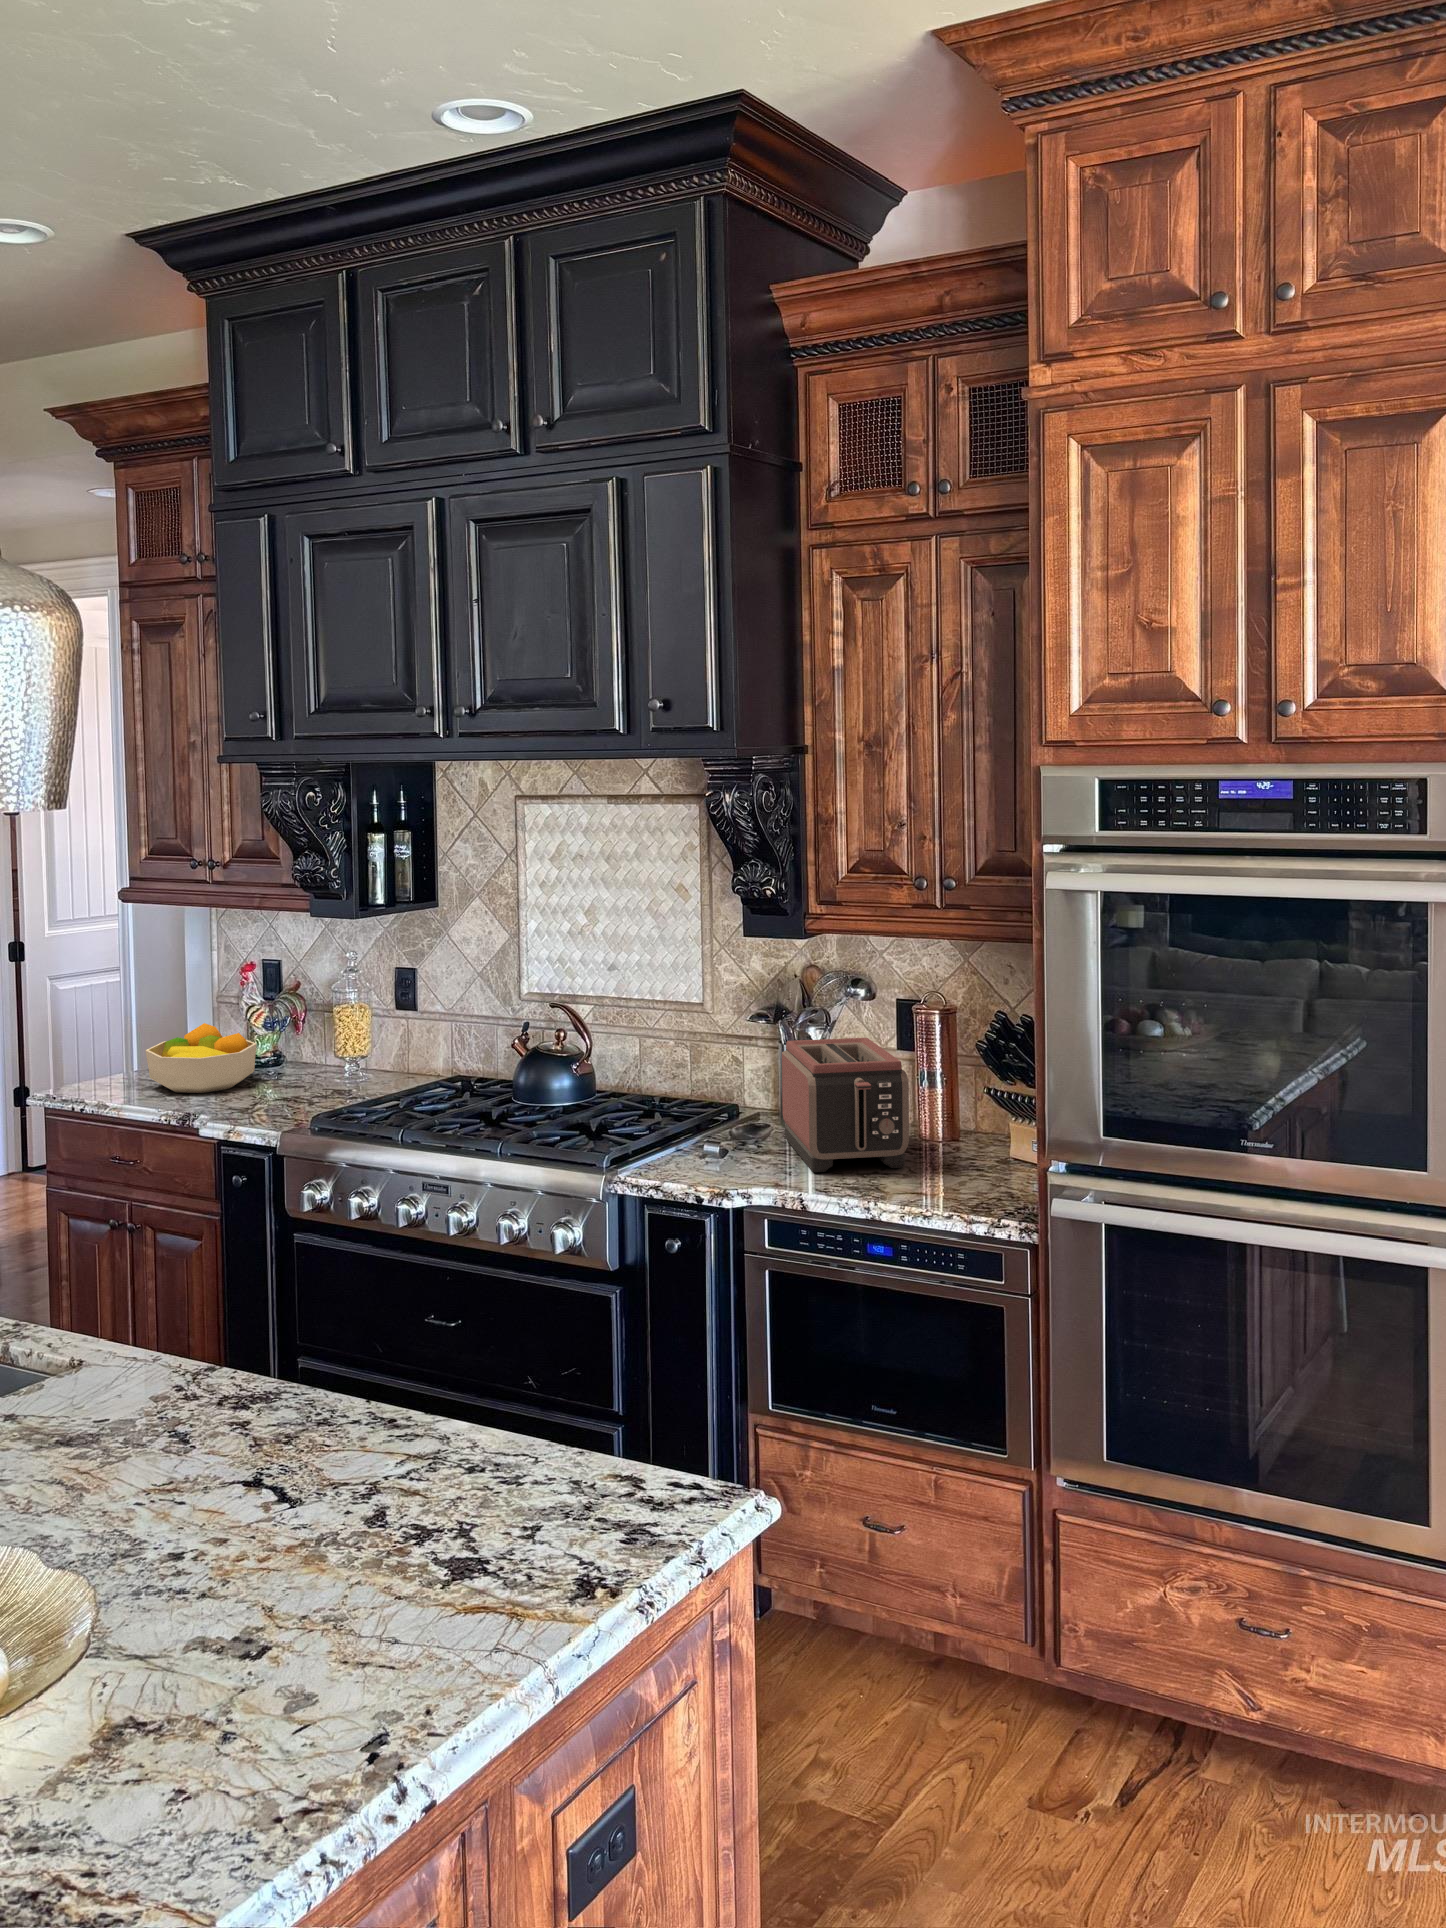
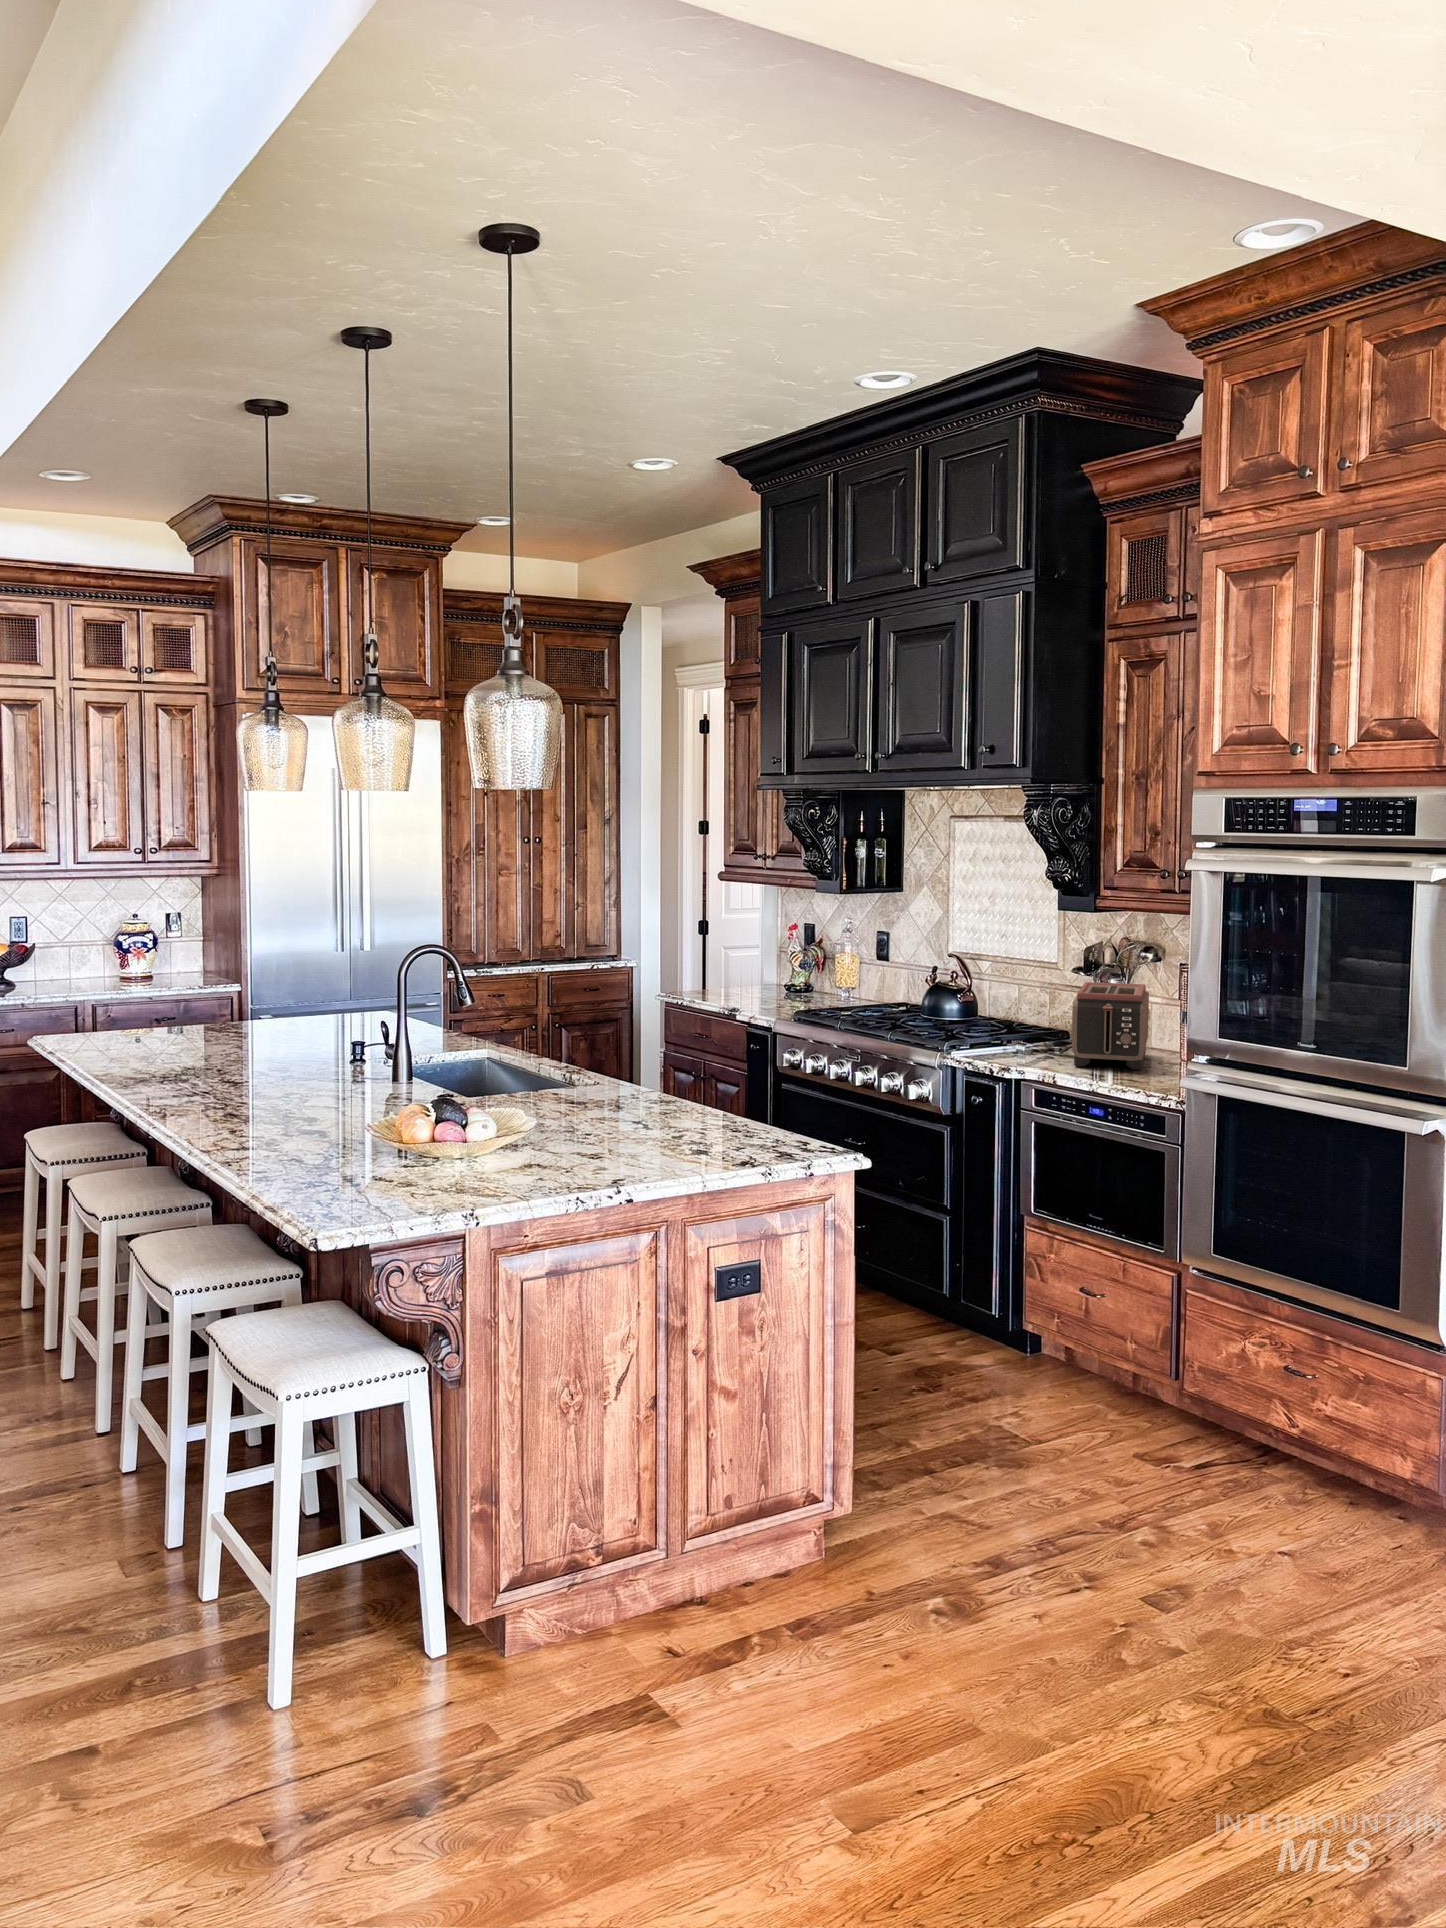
fruit bowl: present [146,1023,256,1093] -> none [717,959,784,1001]

